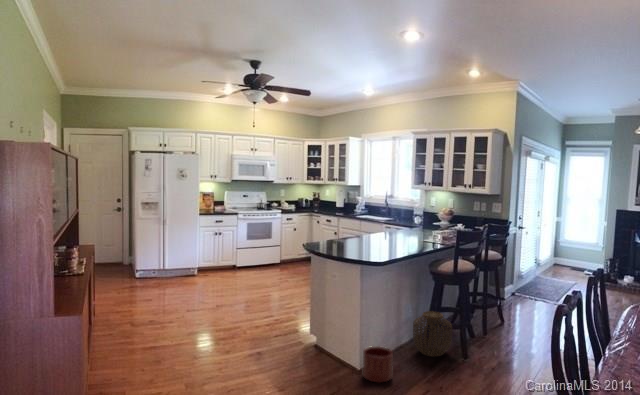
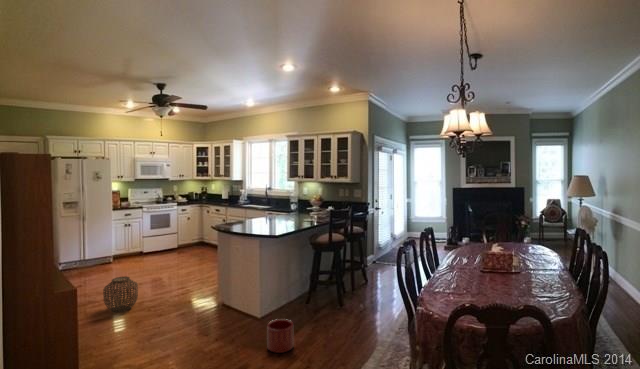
woven basket: present [413,311,452,356] -> present [103,276,138,312]

